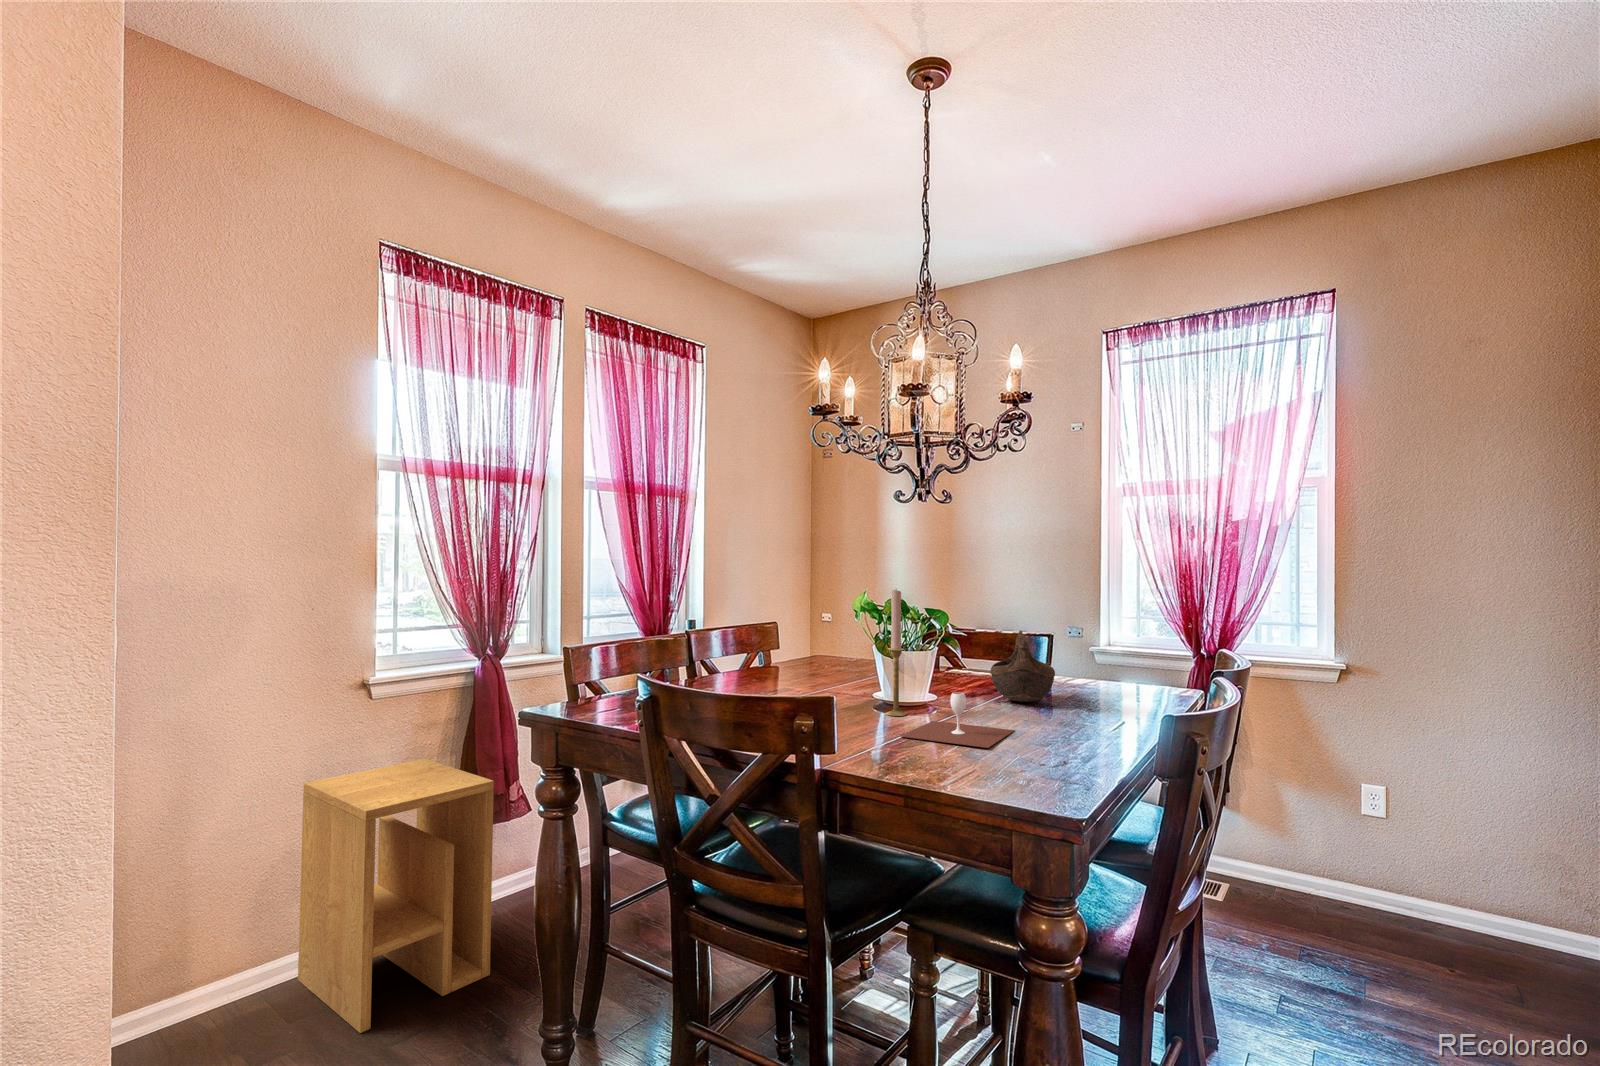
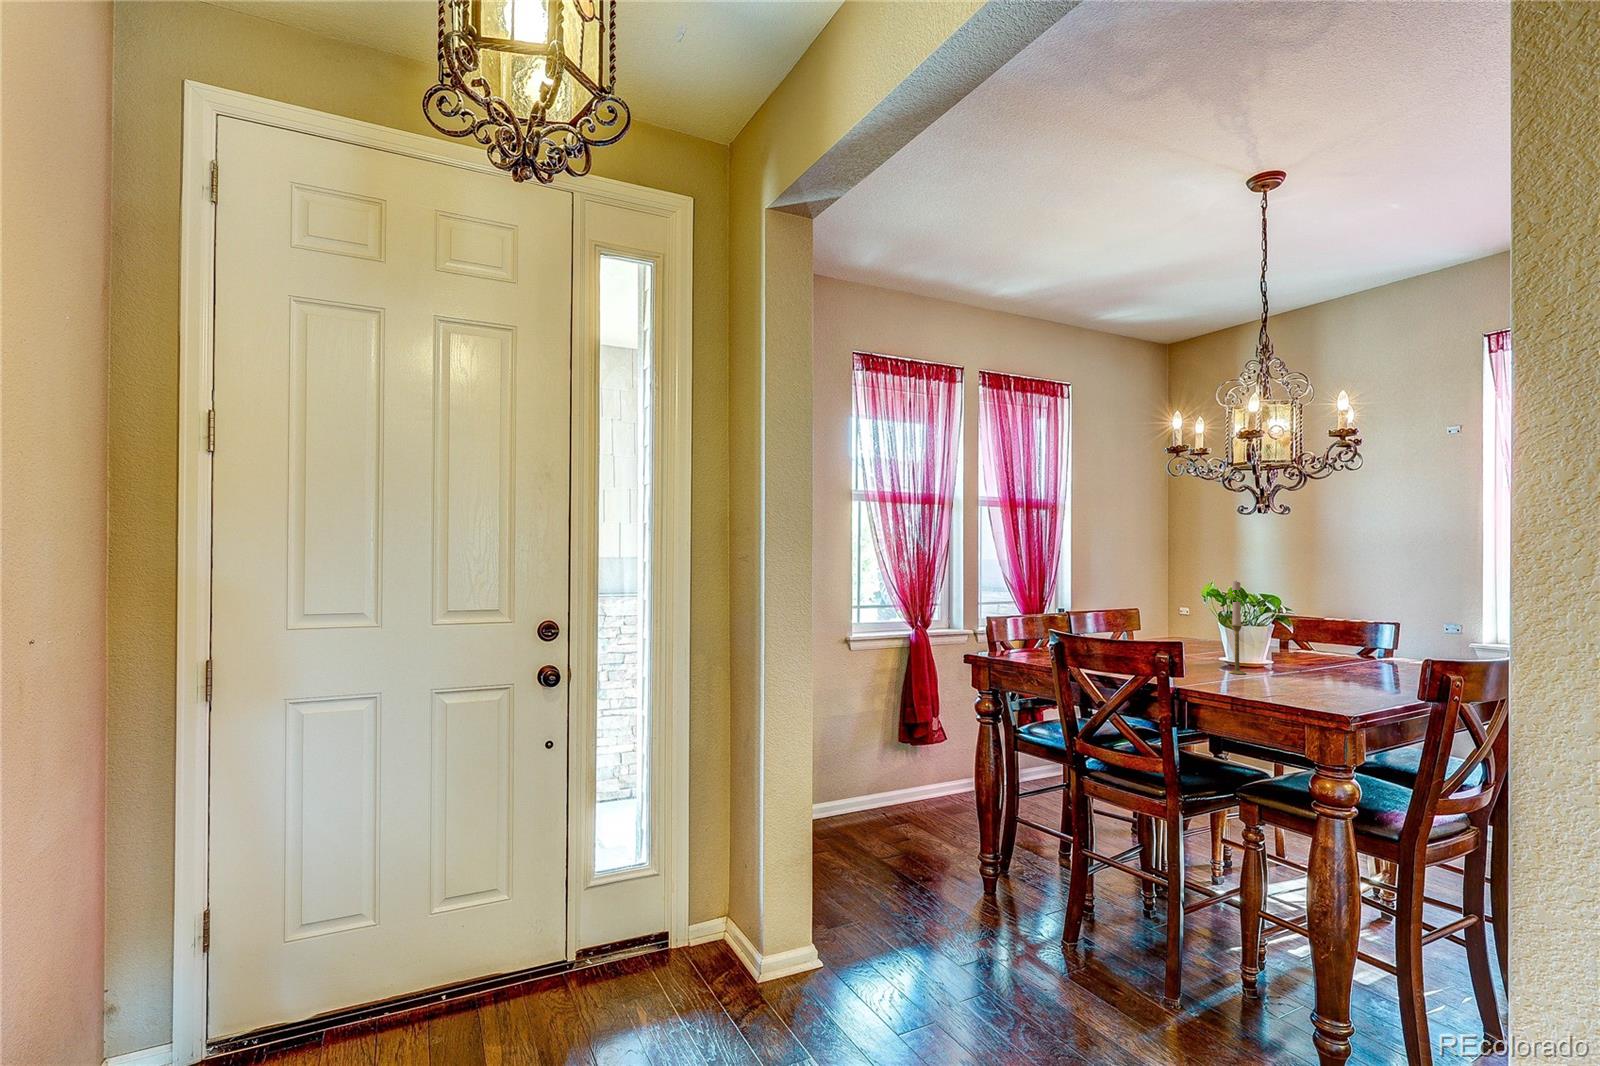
decorative bowl: present [991,631,1055,702] -> none [1325,618,1385,673]
wine glass: present [901,692,1015,748] -> none [1236,655,1334,691]
side table: present [298,759,494,1033] -> none [818,694,935,850]

